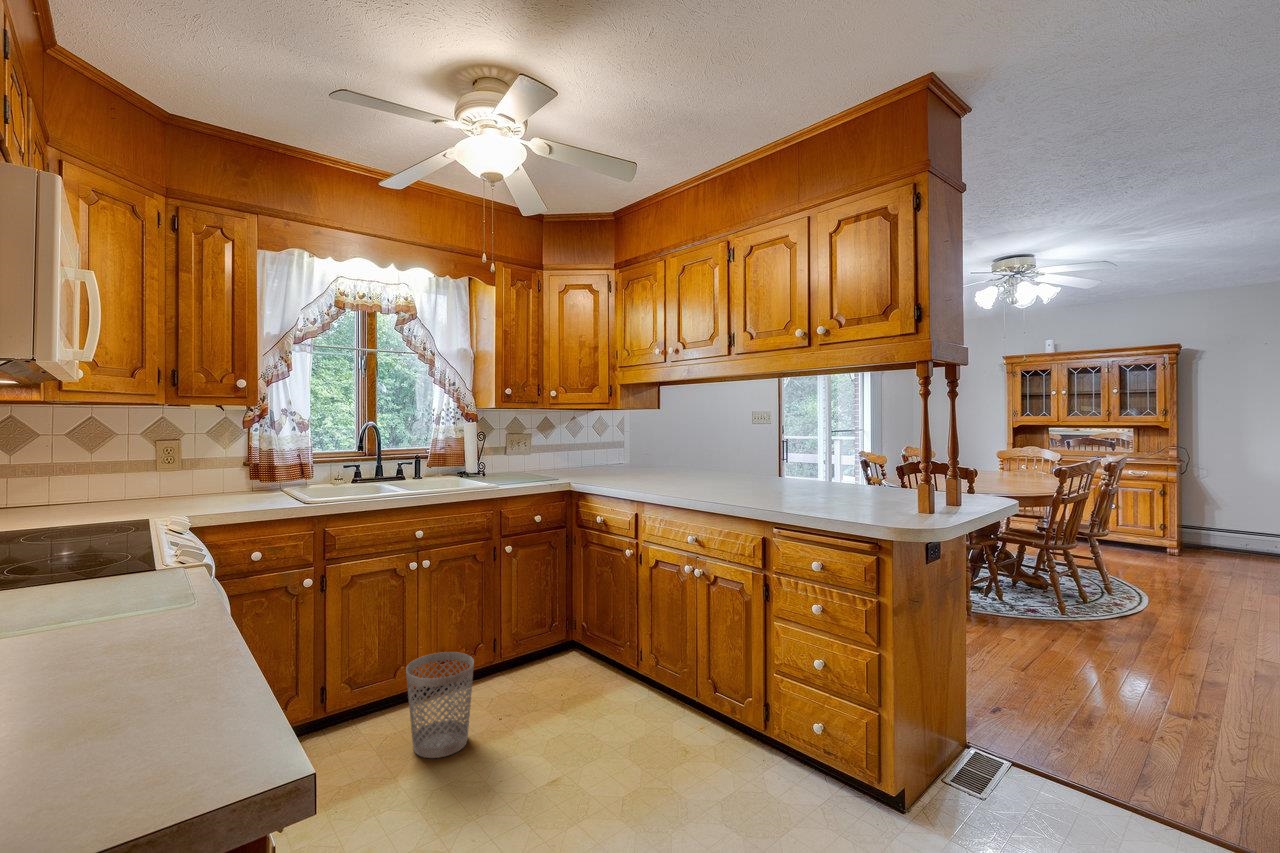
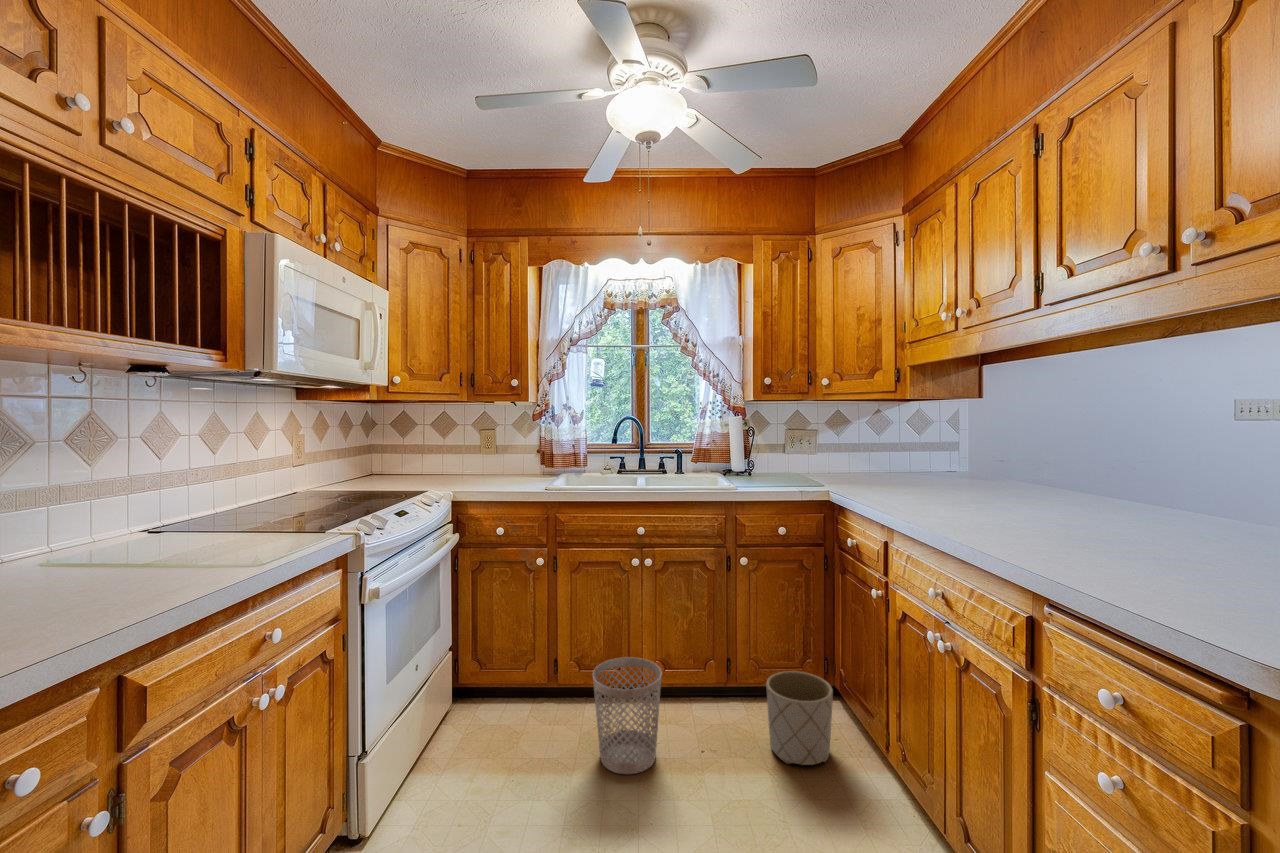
planter: none [544,631,595,703] -> present [766,671,833,765]

